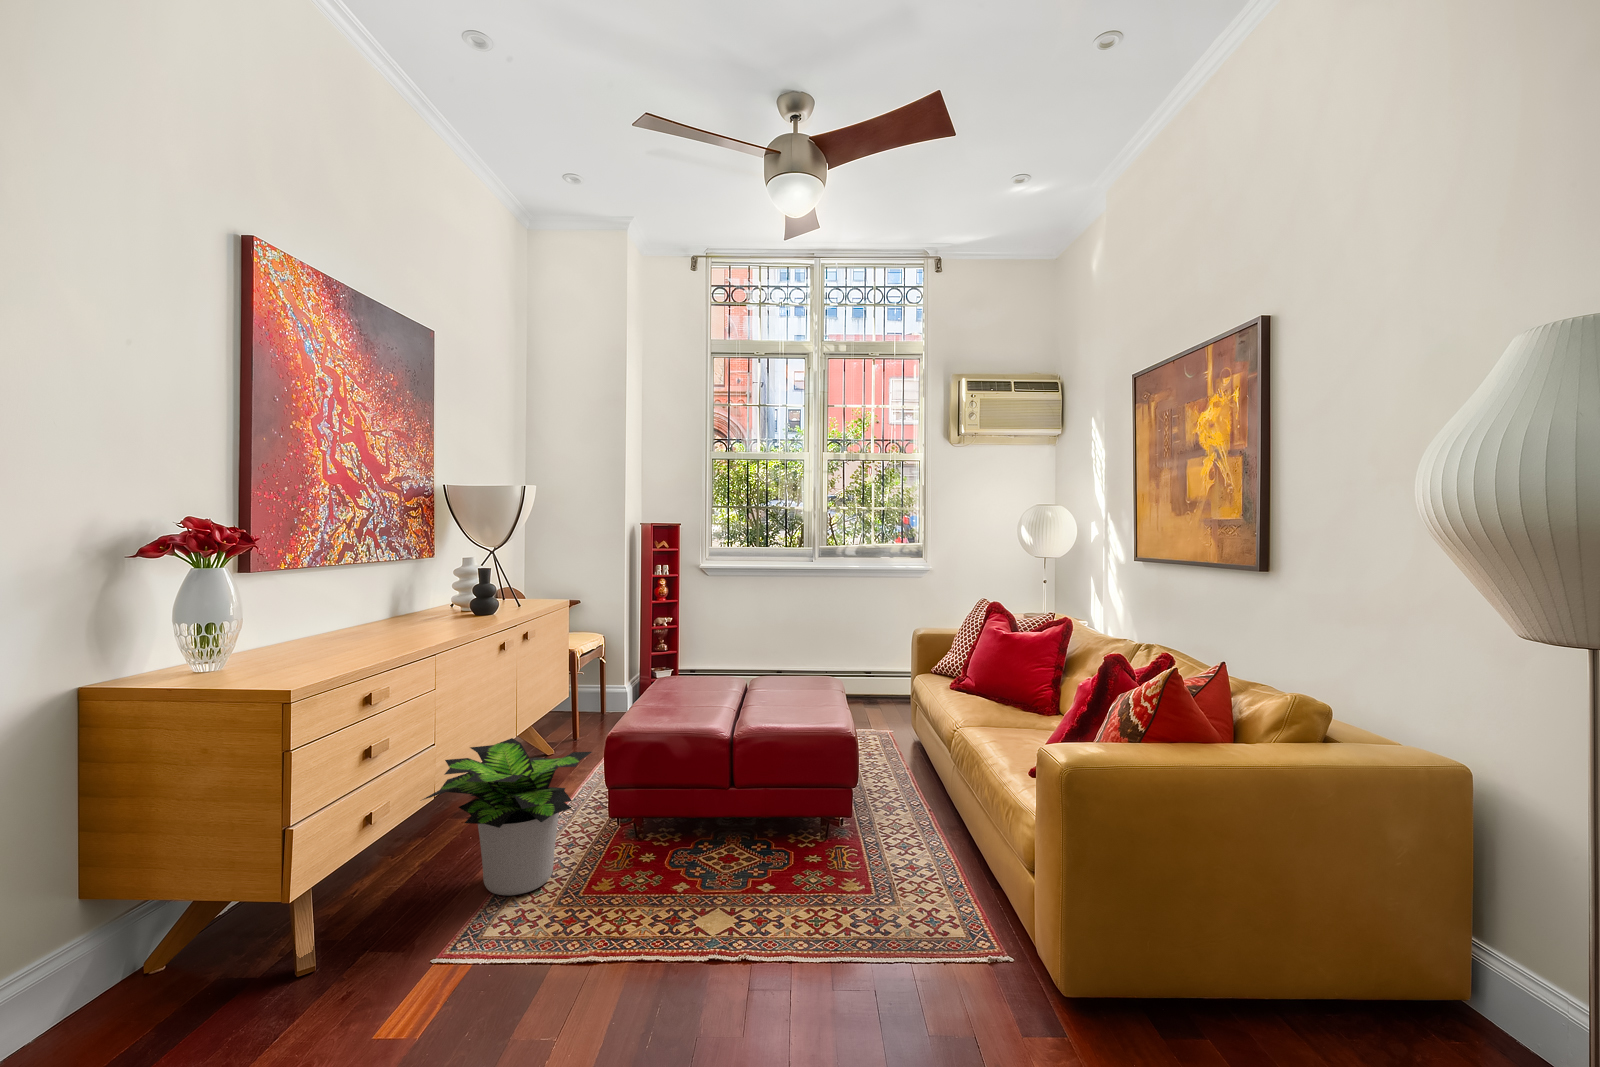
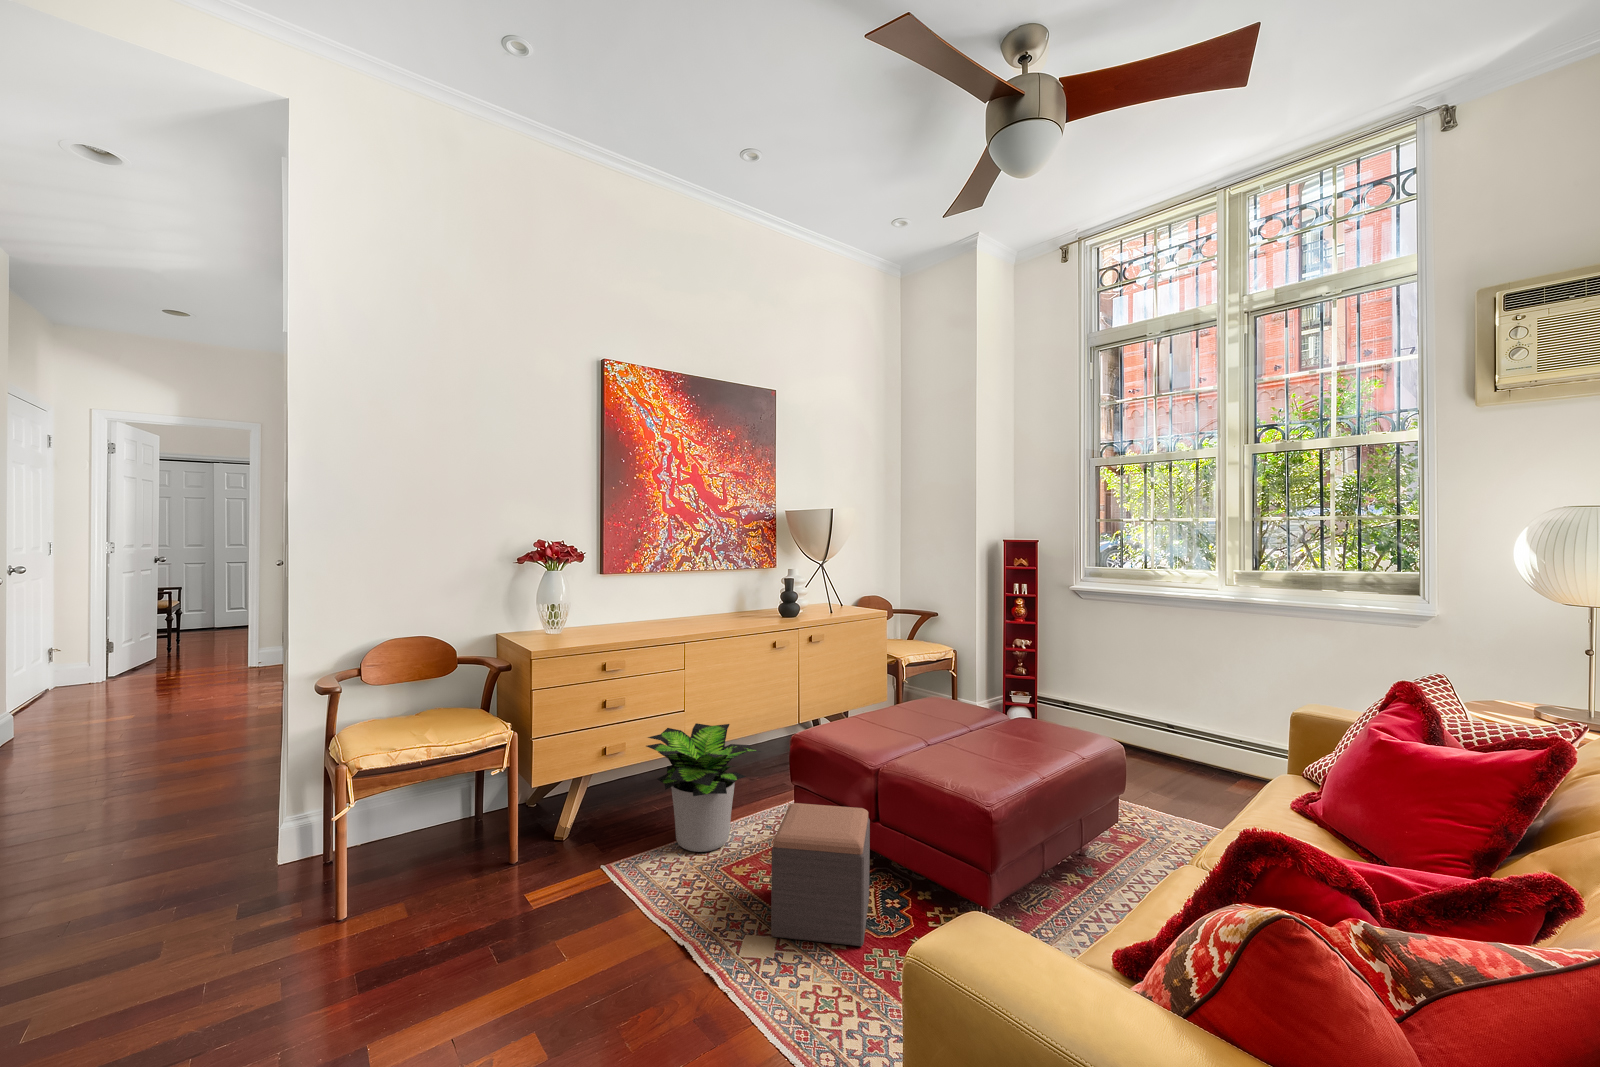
footstool: none [670,771,787,914] -> present [771,803,870,946]

